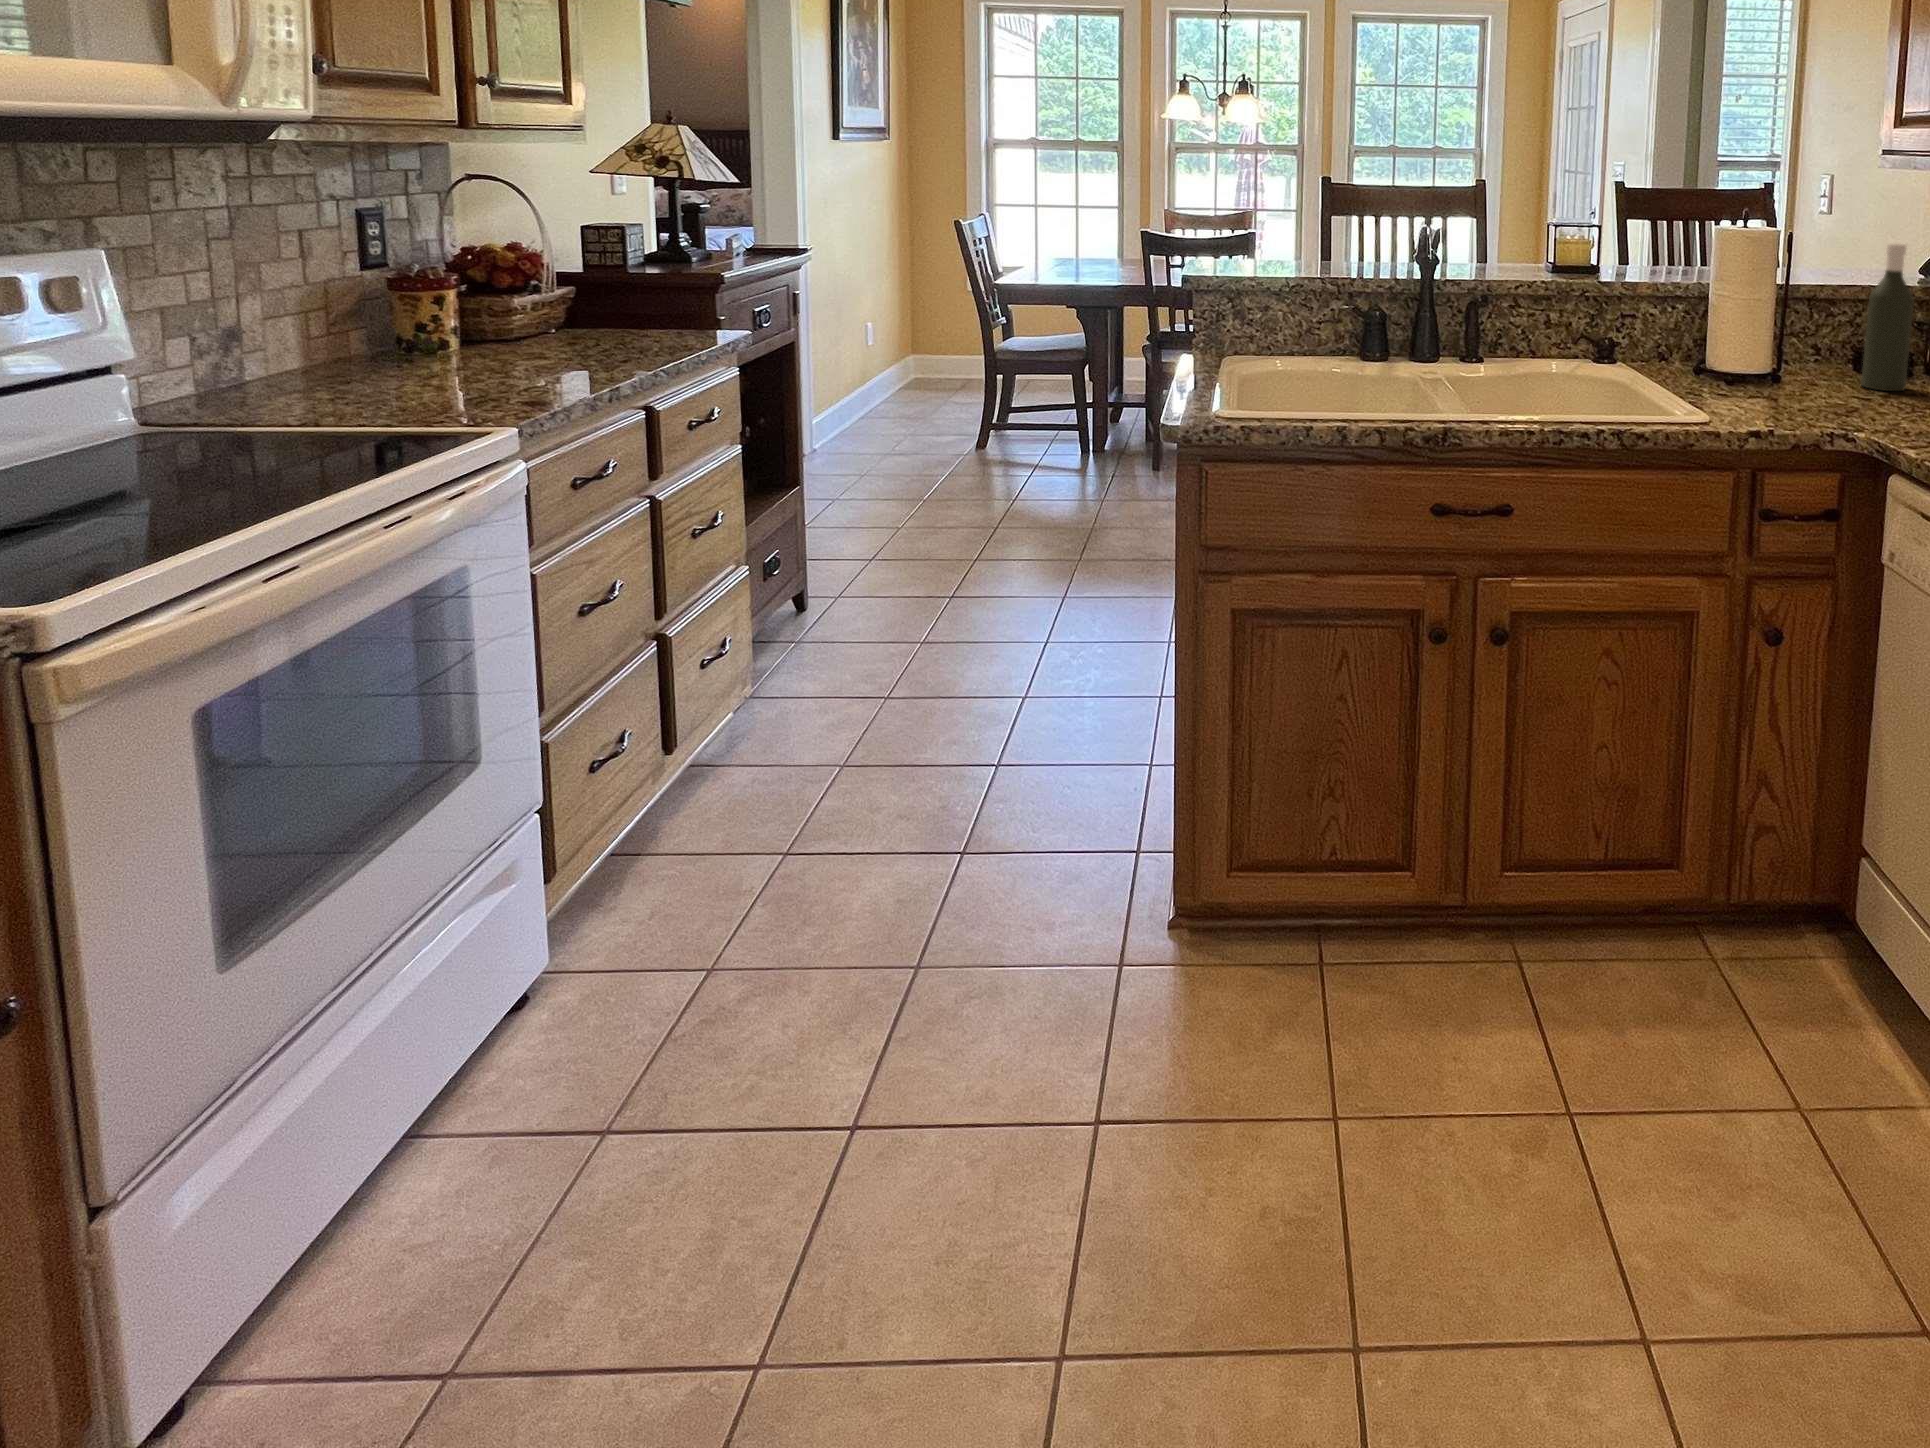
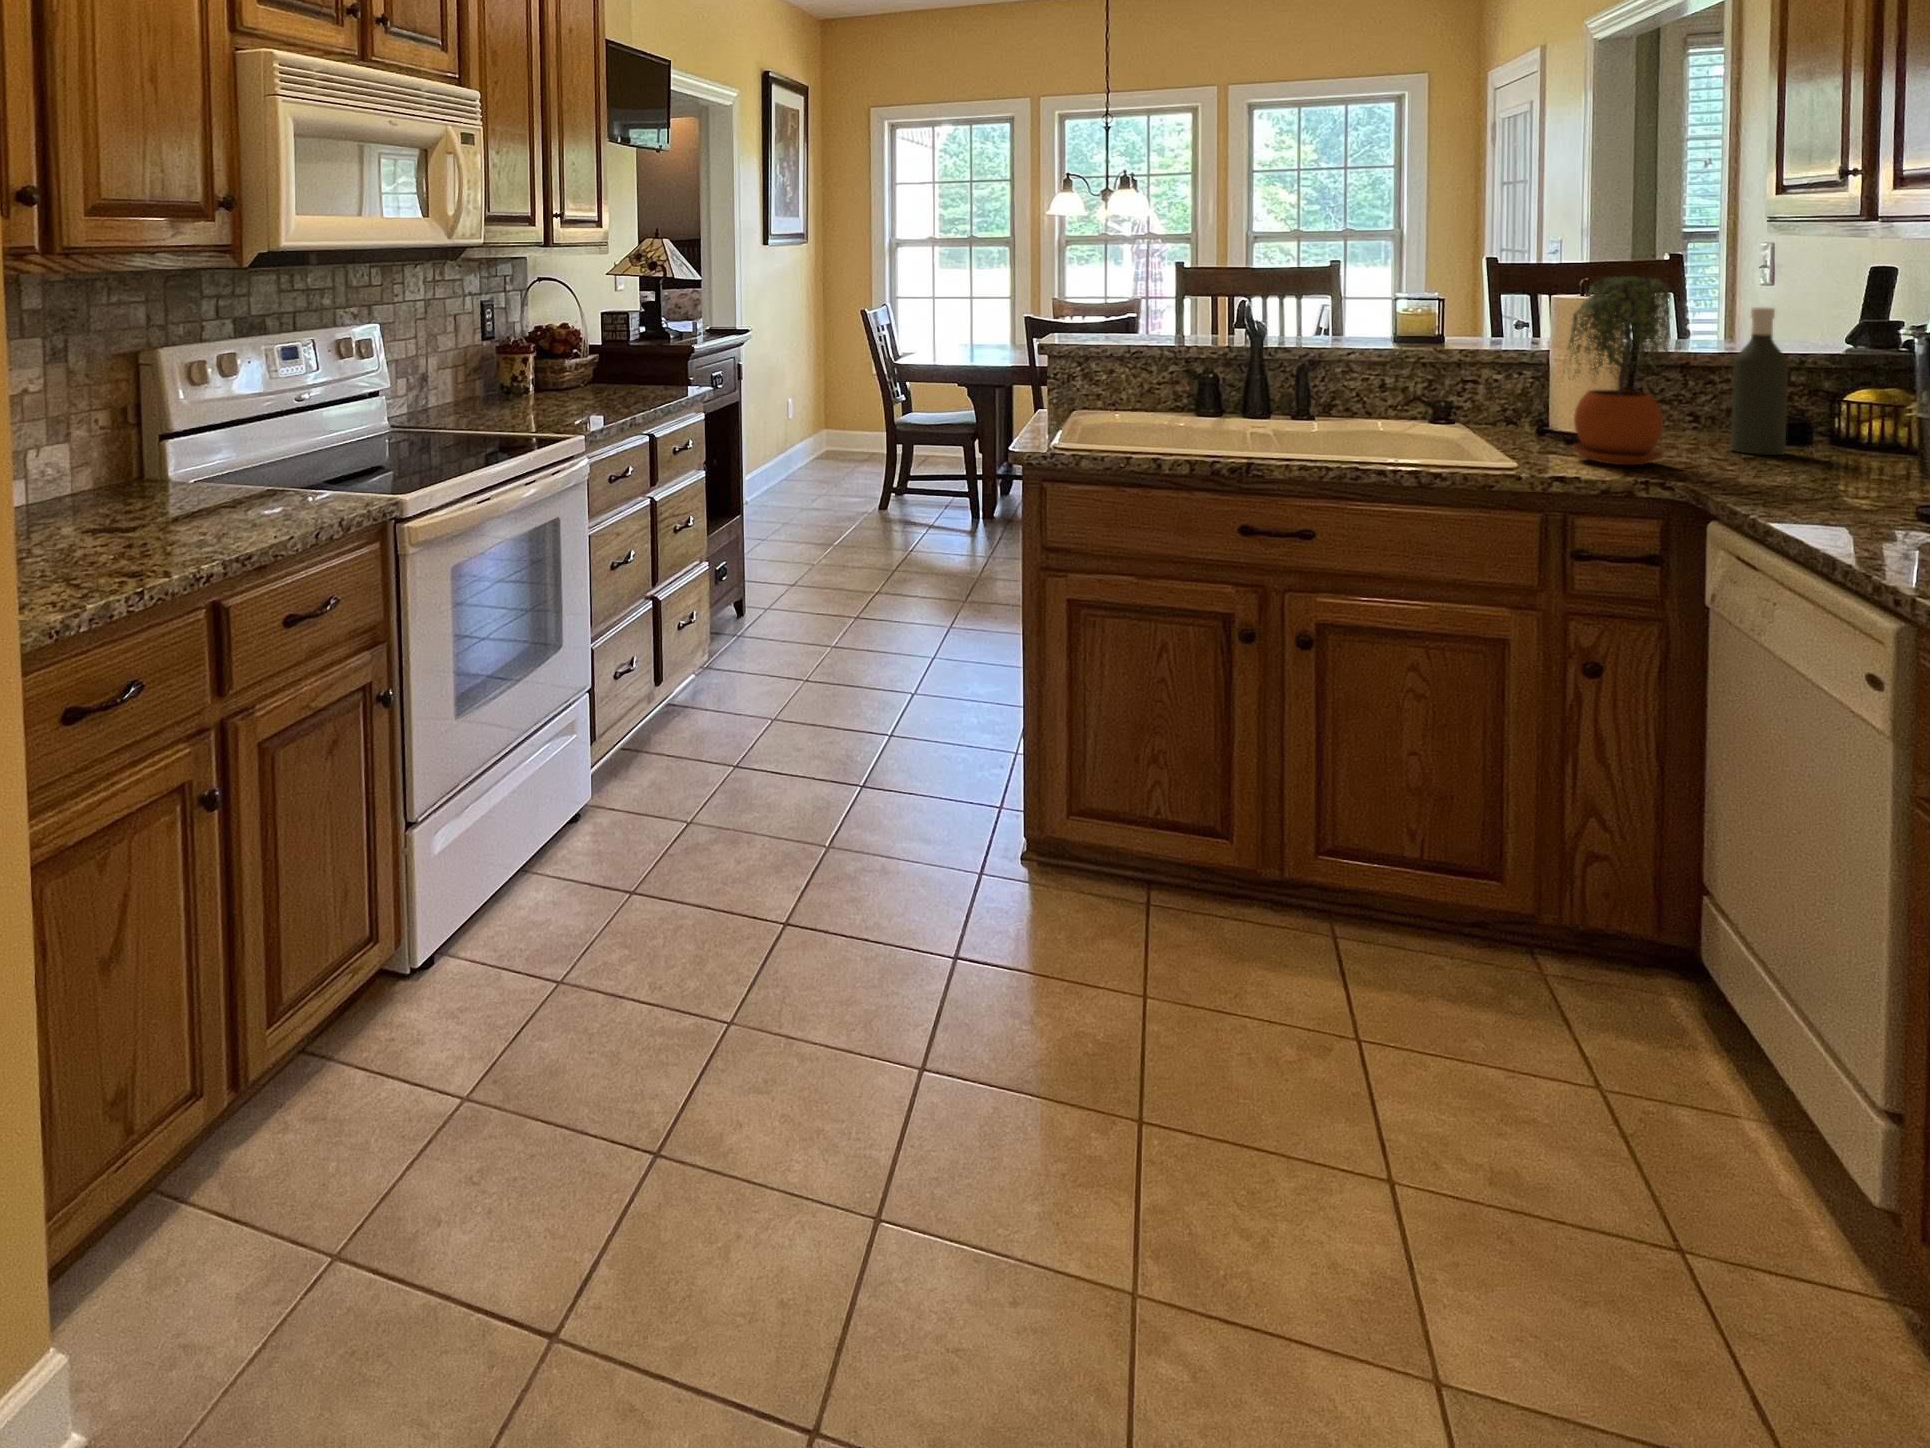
potted plant: none [1744,209,1849,412] -> present [1564,276,1672,465]

